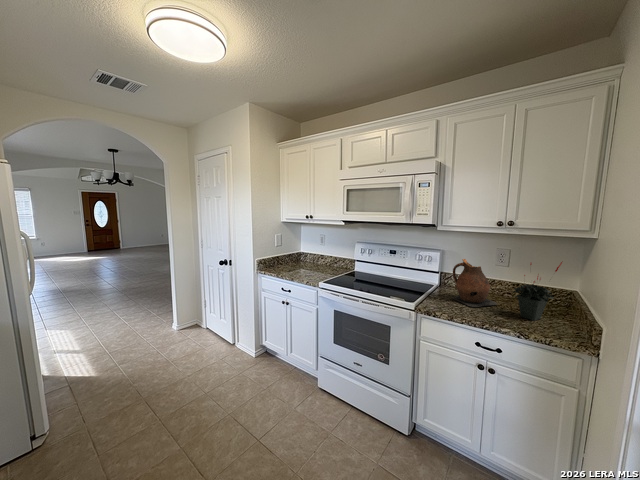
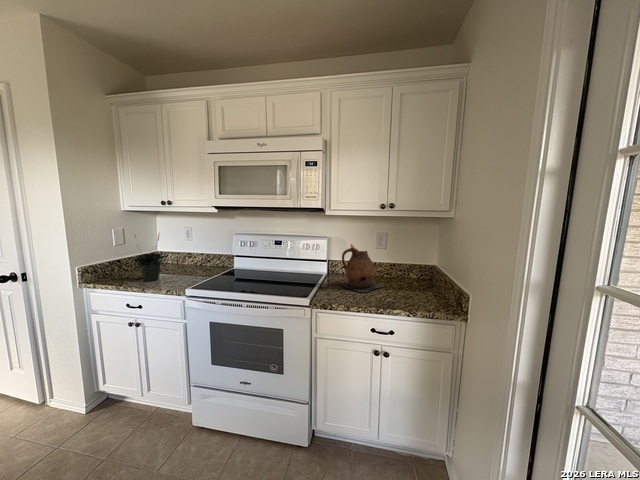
potted plant: present [513,262,562,321] -> present [134,235,163,282]

